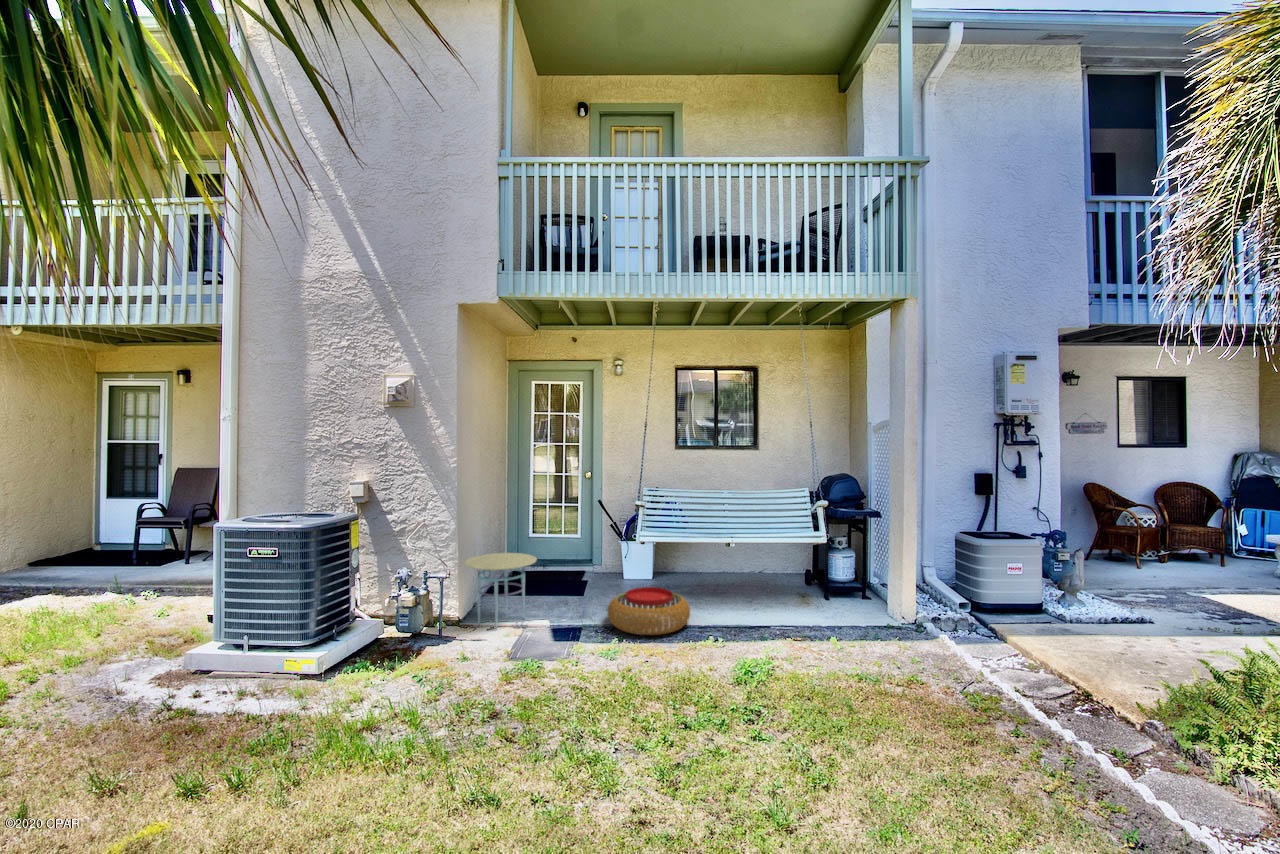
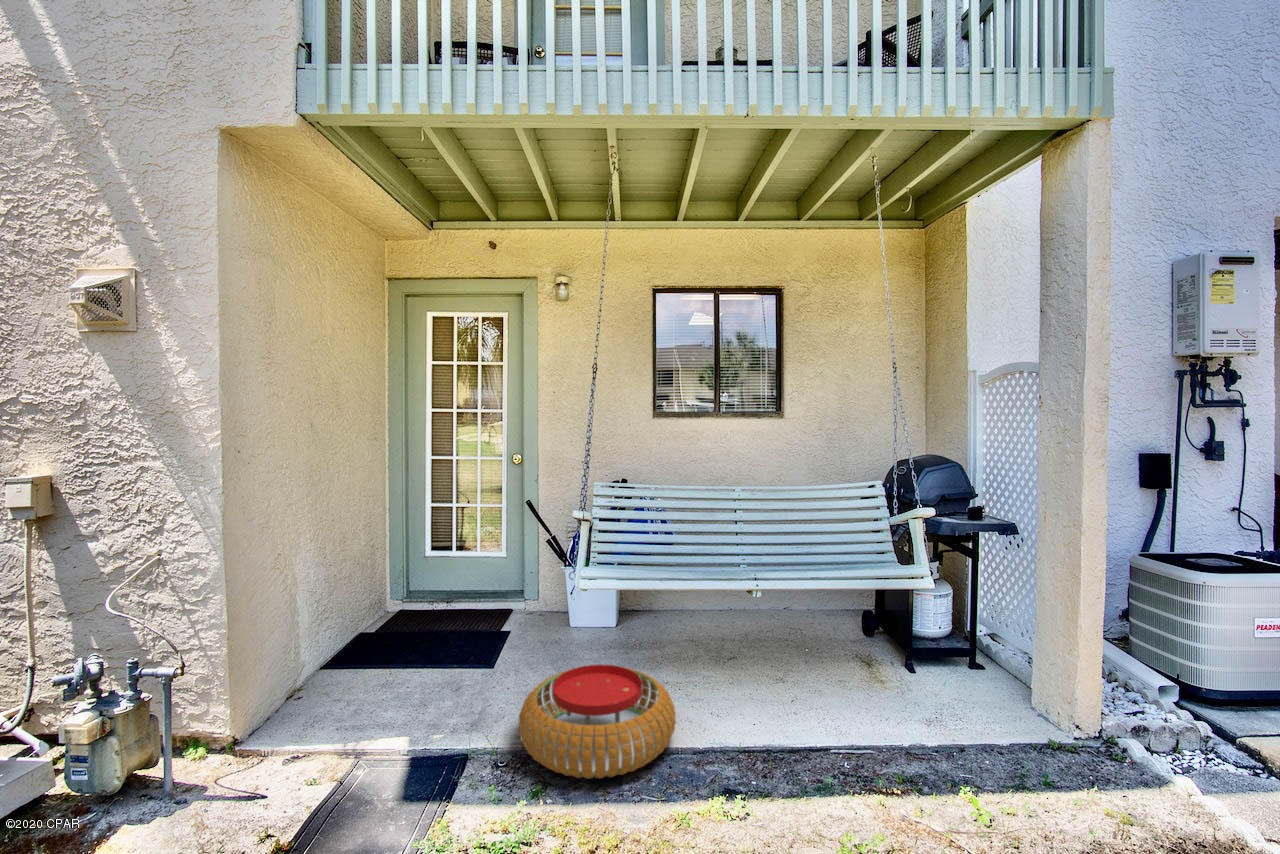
side table: present [465,553,537,629] -> none [238,602,390,764]

